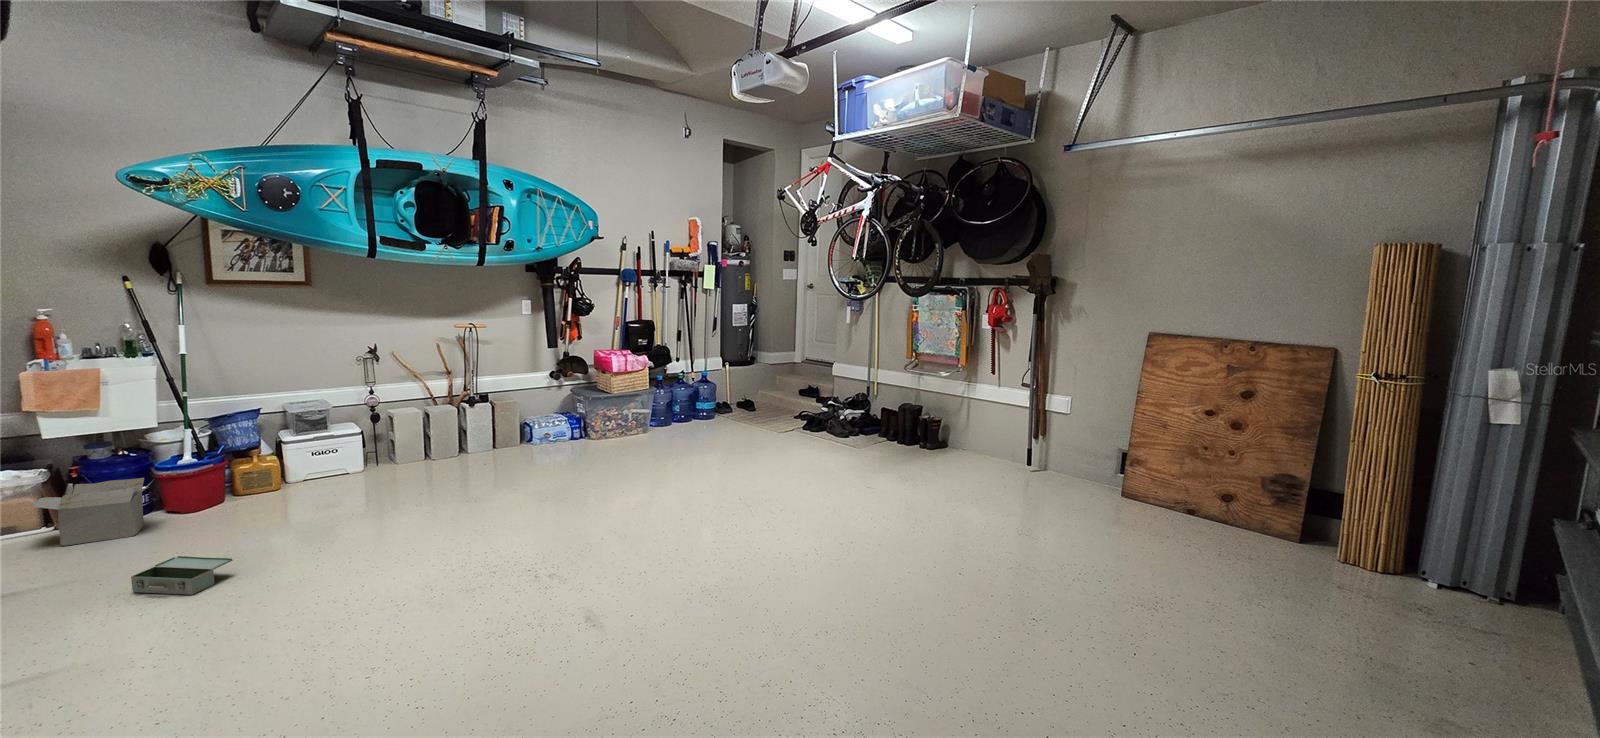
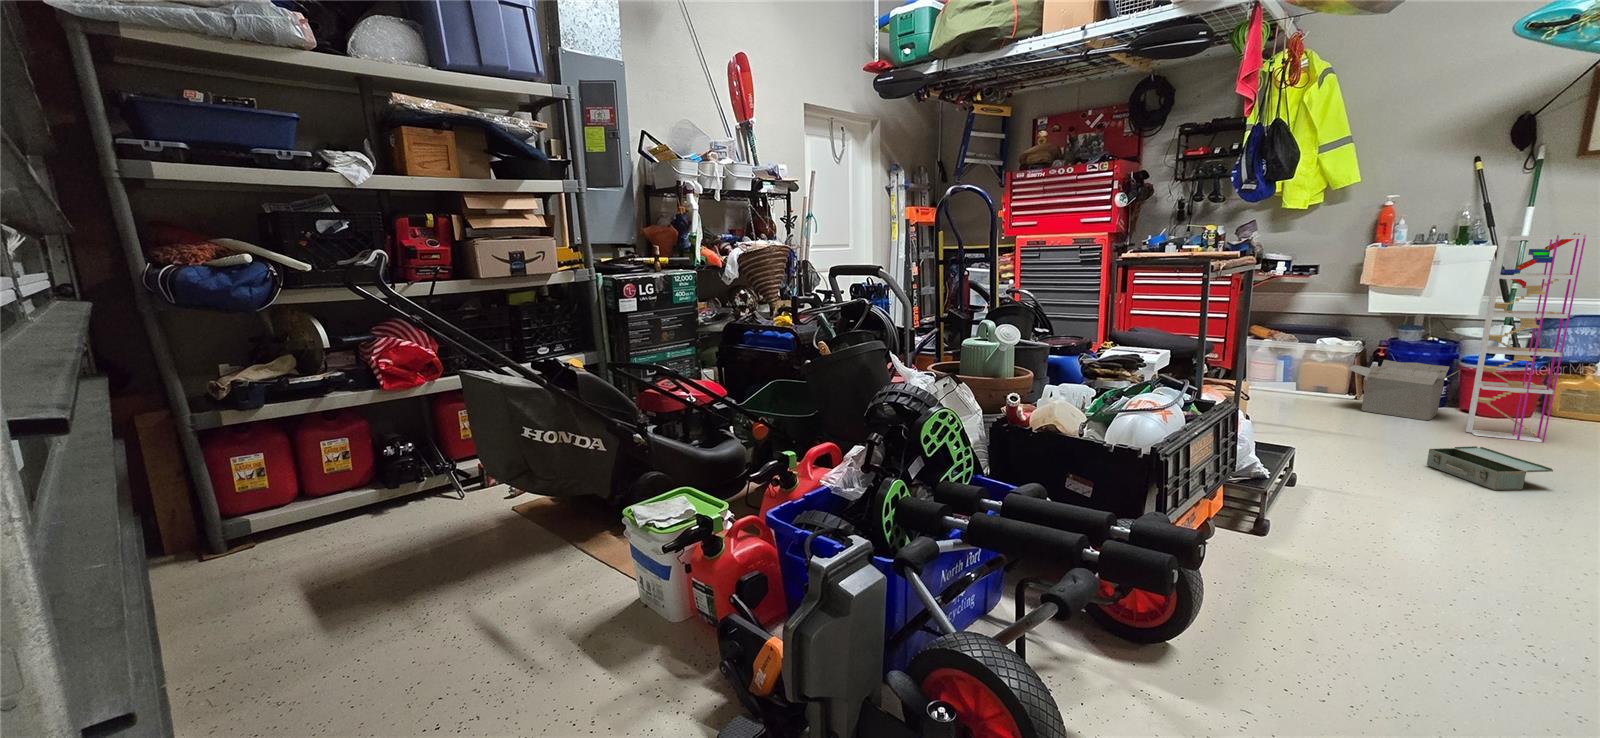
shelving unit: none [153,358,232,539] -> present [1466,233,1586,442]

